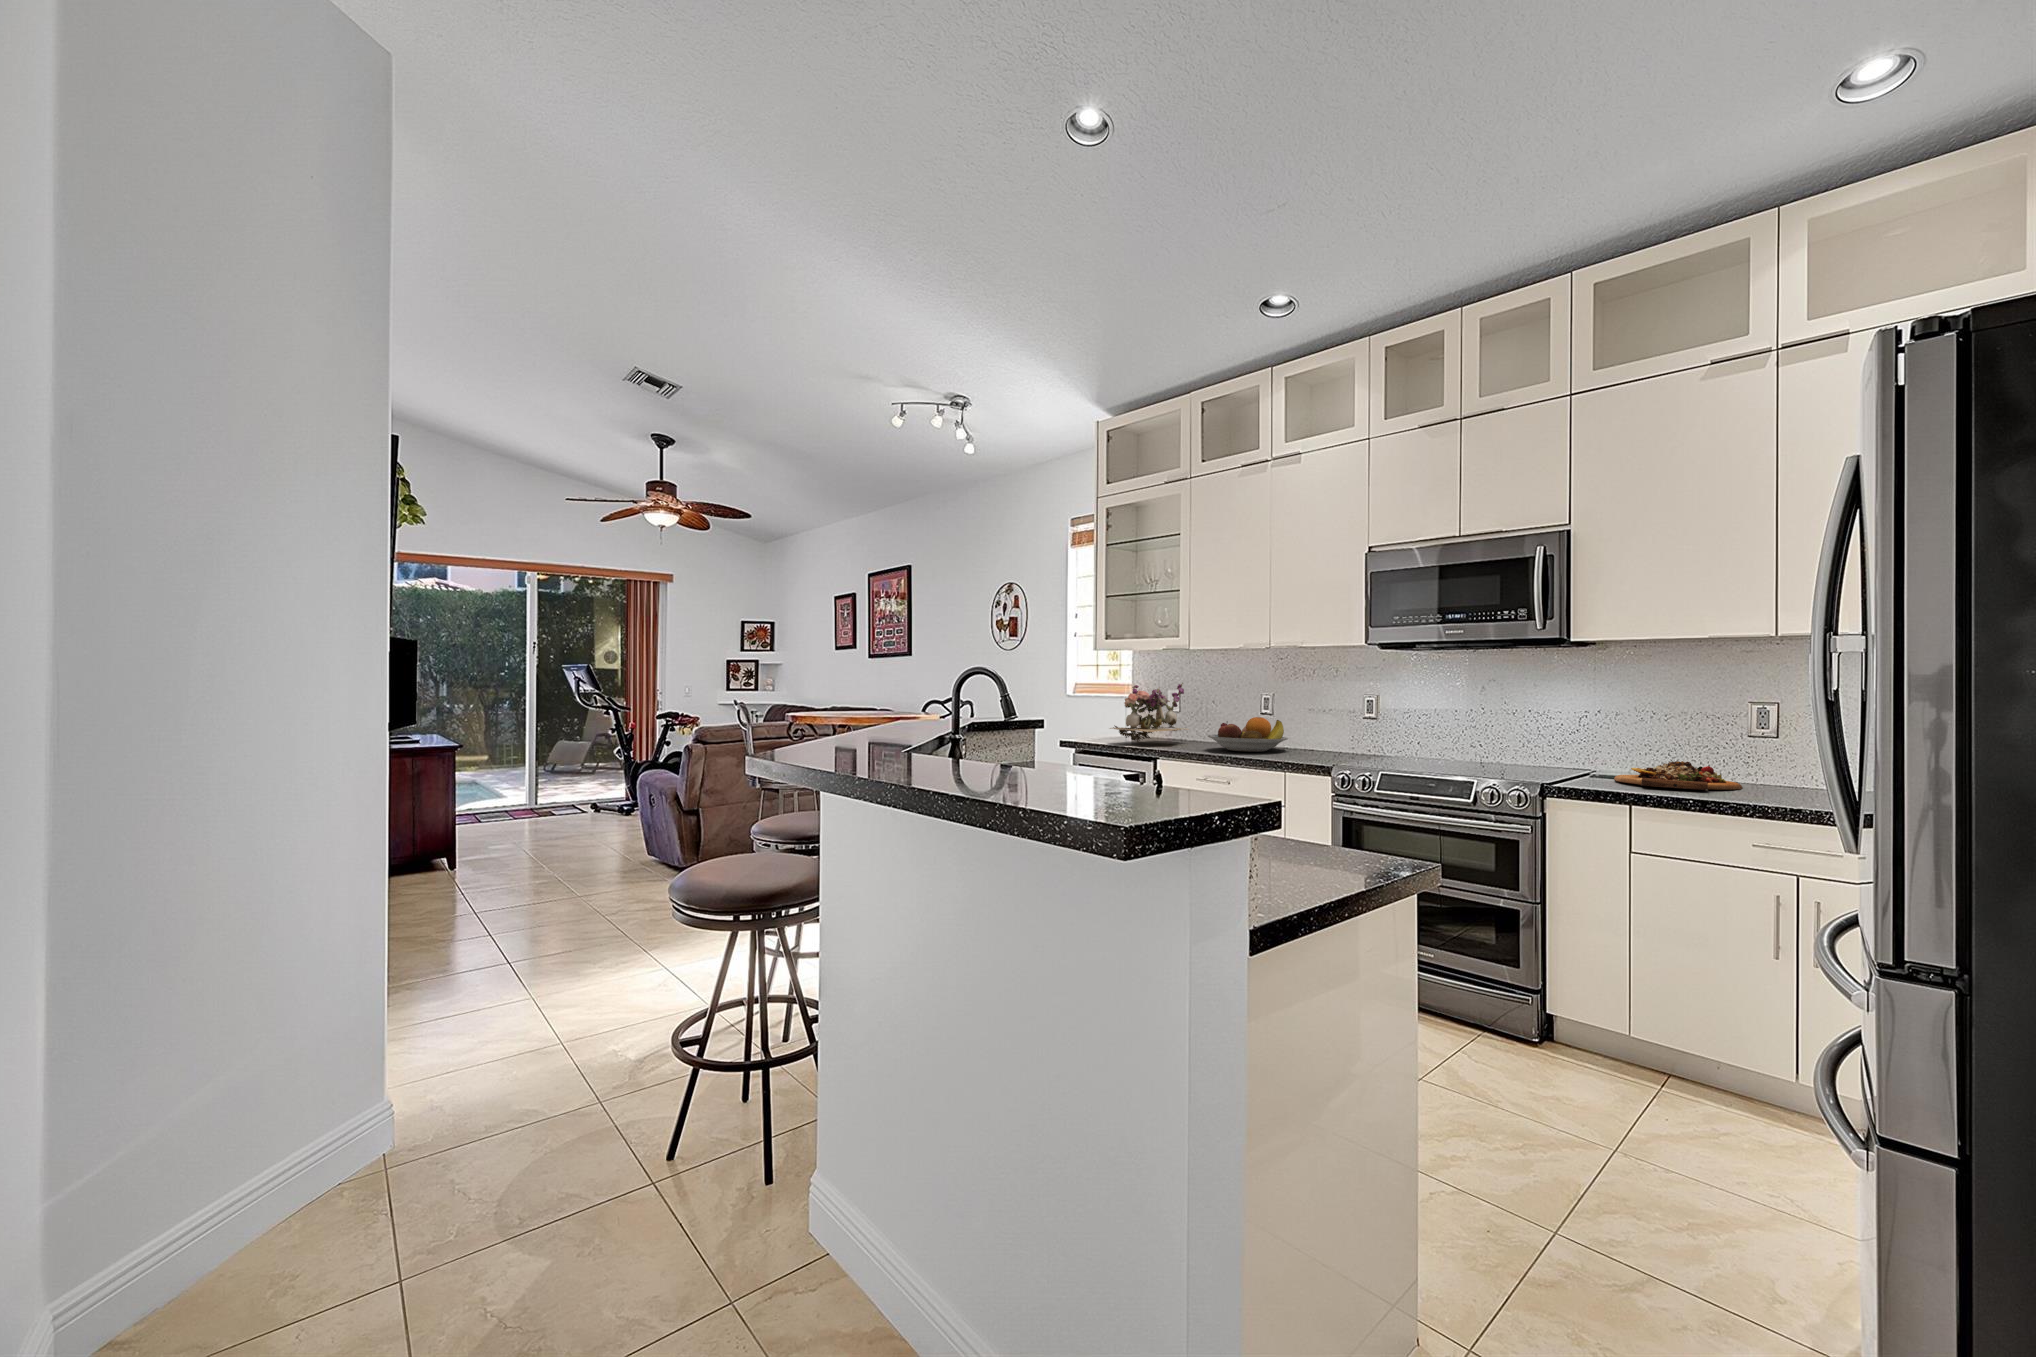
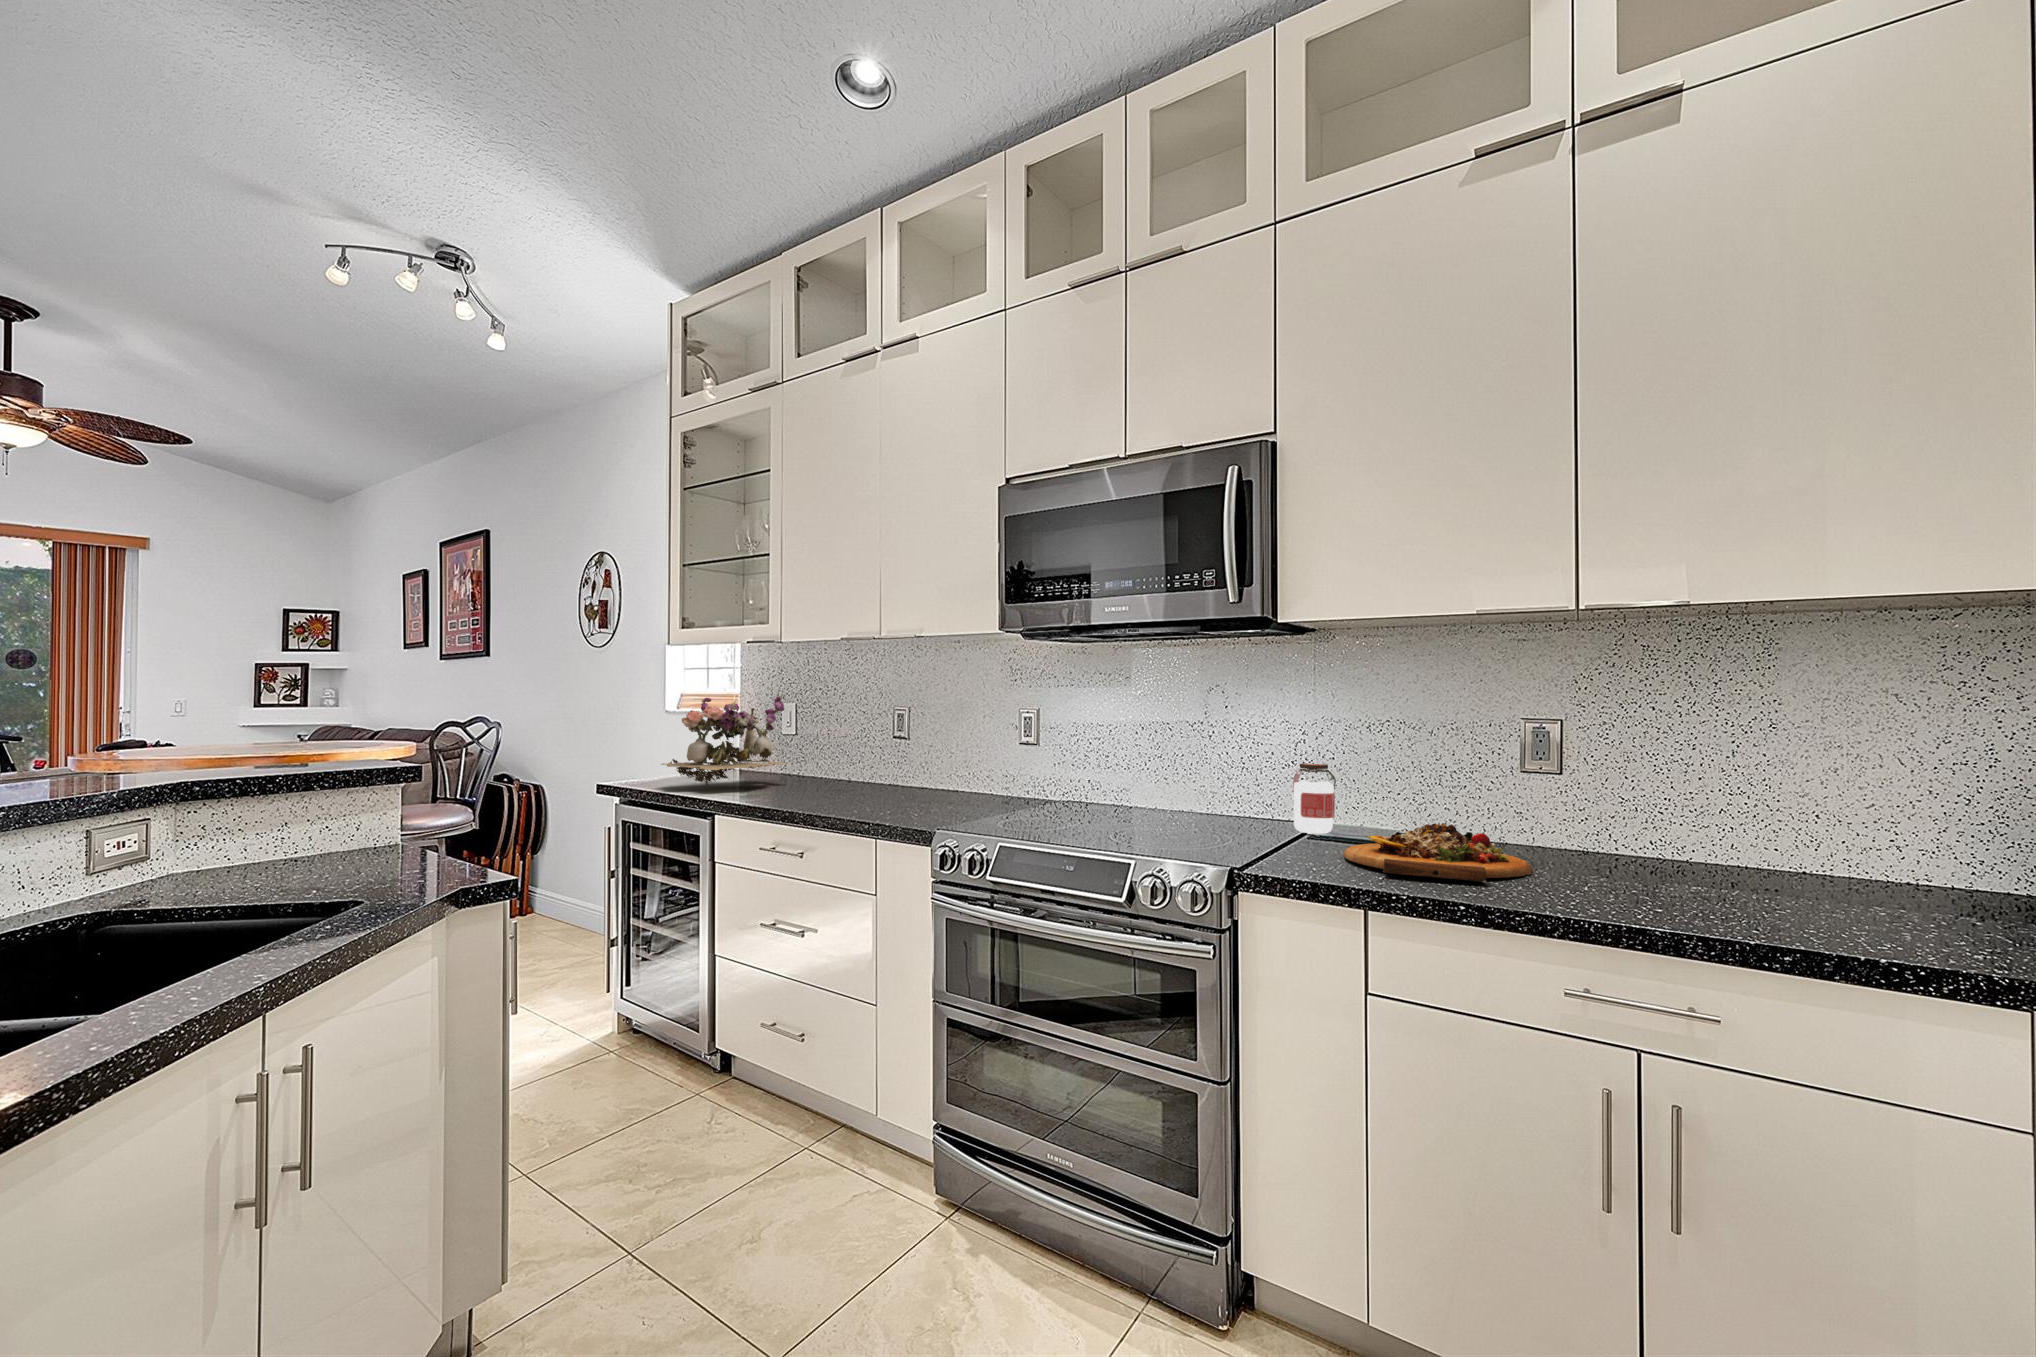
fruit bowl: present [1207,717,1288,752] -> none [787,747,910,801]
jar: none [1576,727,1607,771] -> present [1293,764,1336,834]

